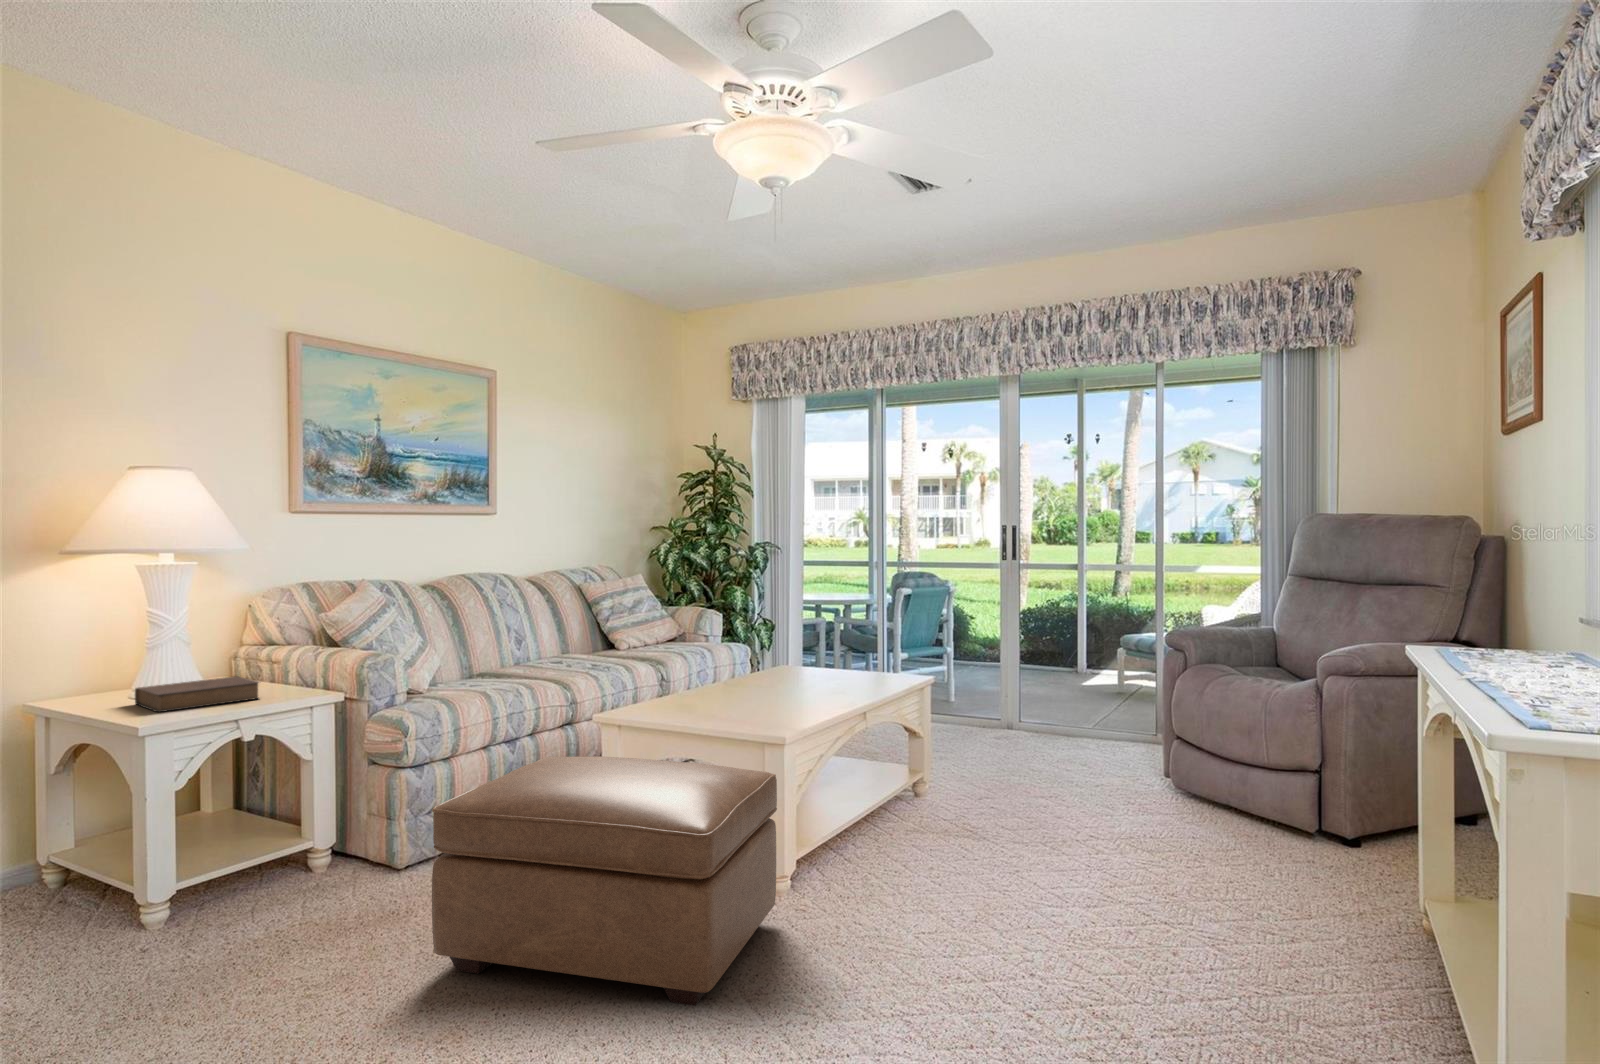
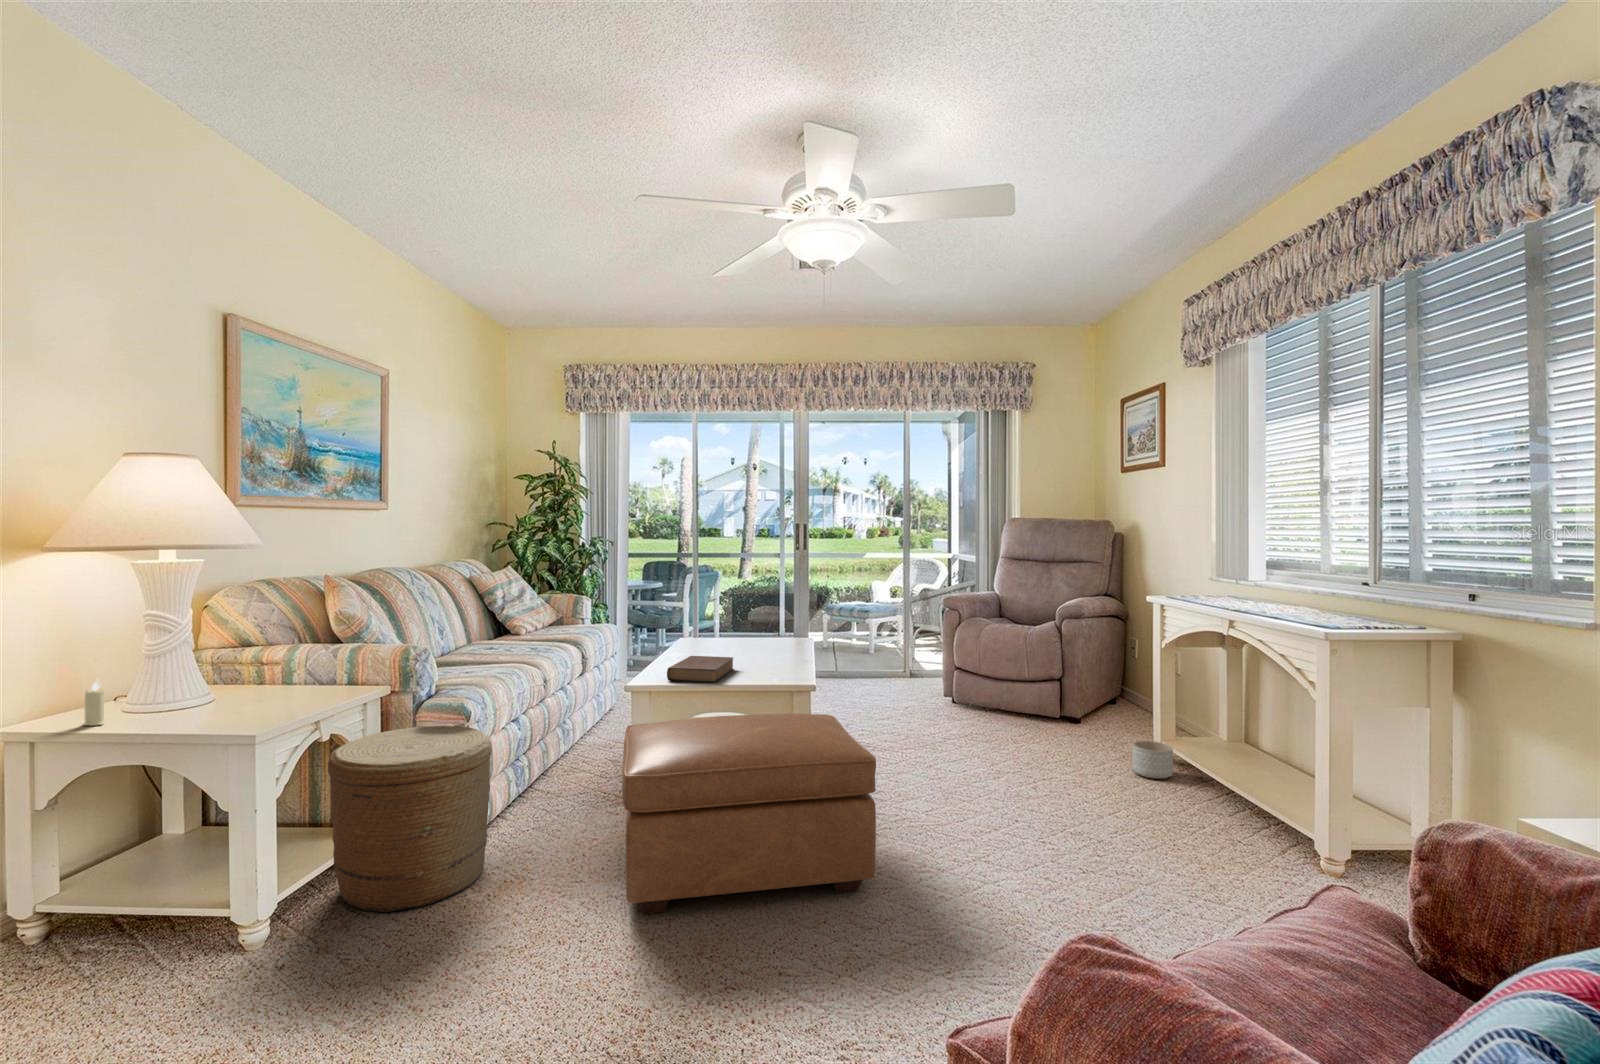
candle: none [88,662,106,701] -> present [83,681,104,725]
book: present [135,676,259,712] -> present [667,656,734,683]
woven basket: none [248,734,413,914] -> present [328,726,492,913]
planter: none [1334,885,1408,957] -> present [1132,741,1173,779]

